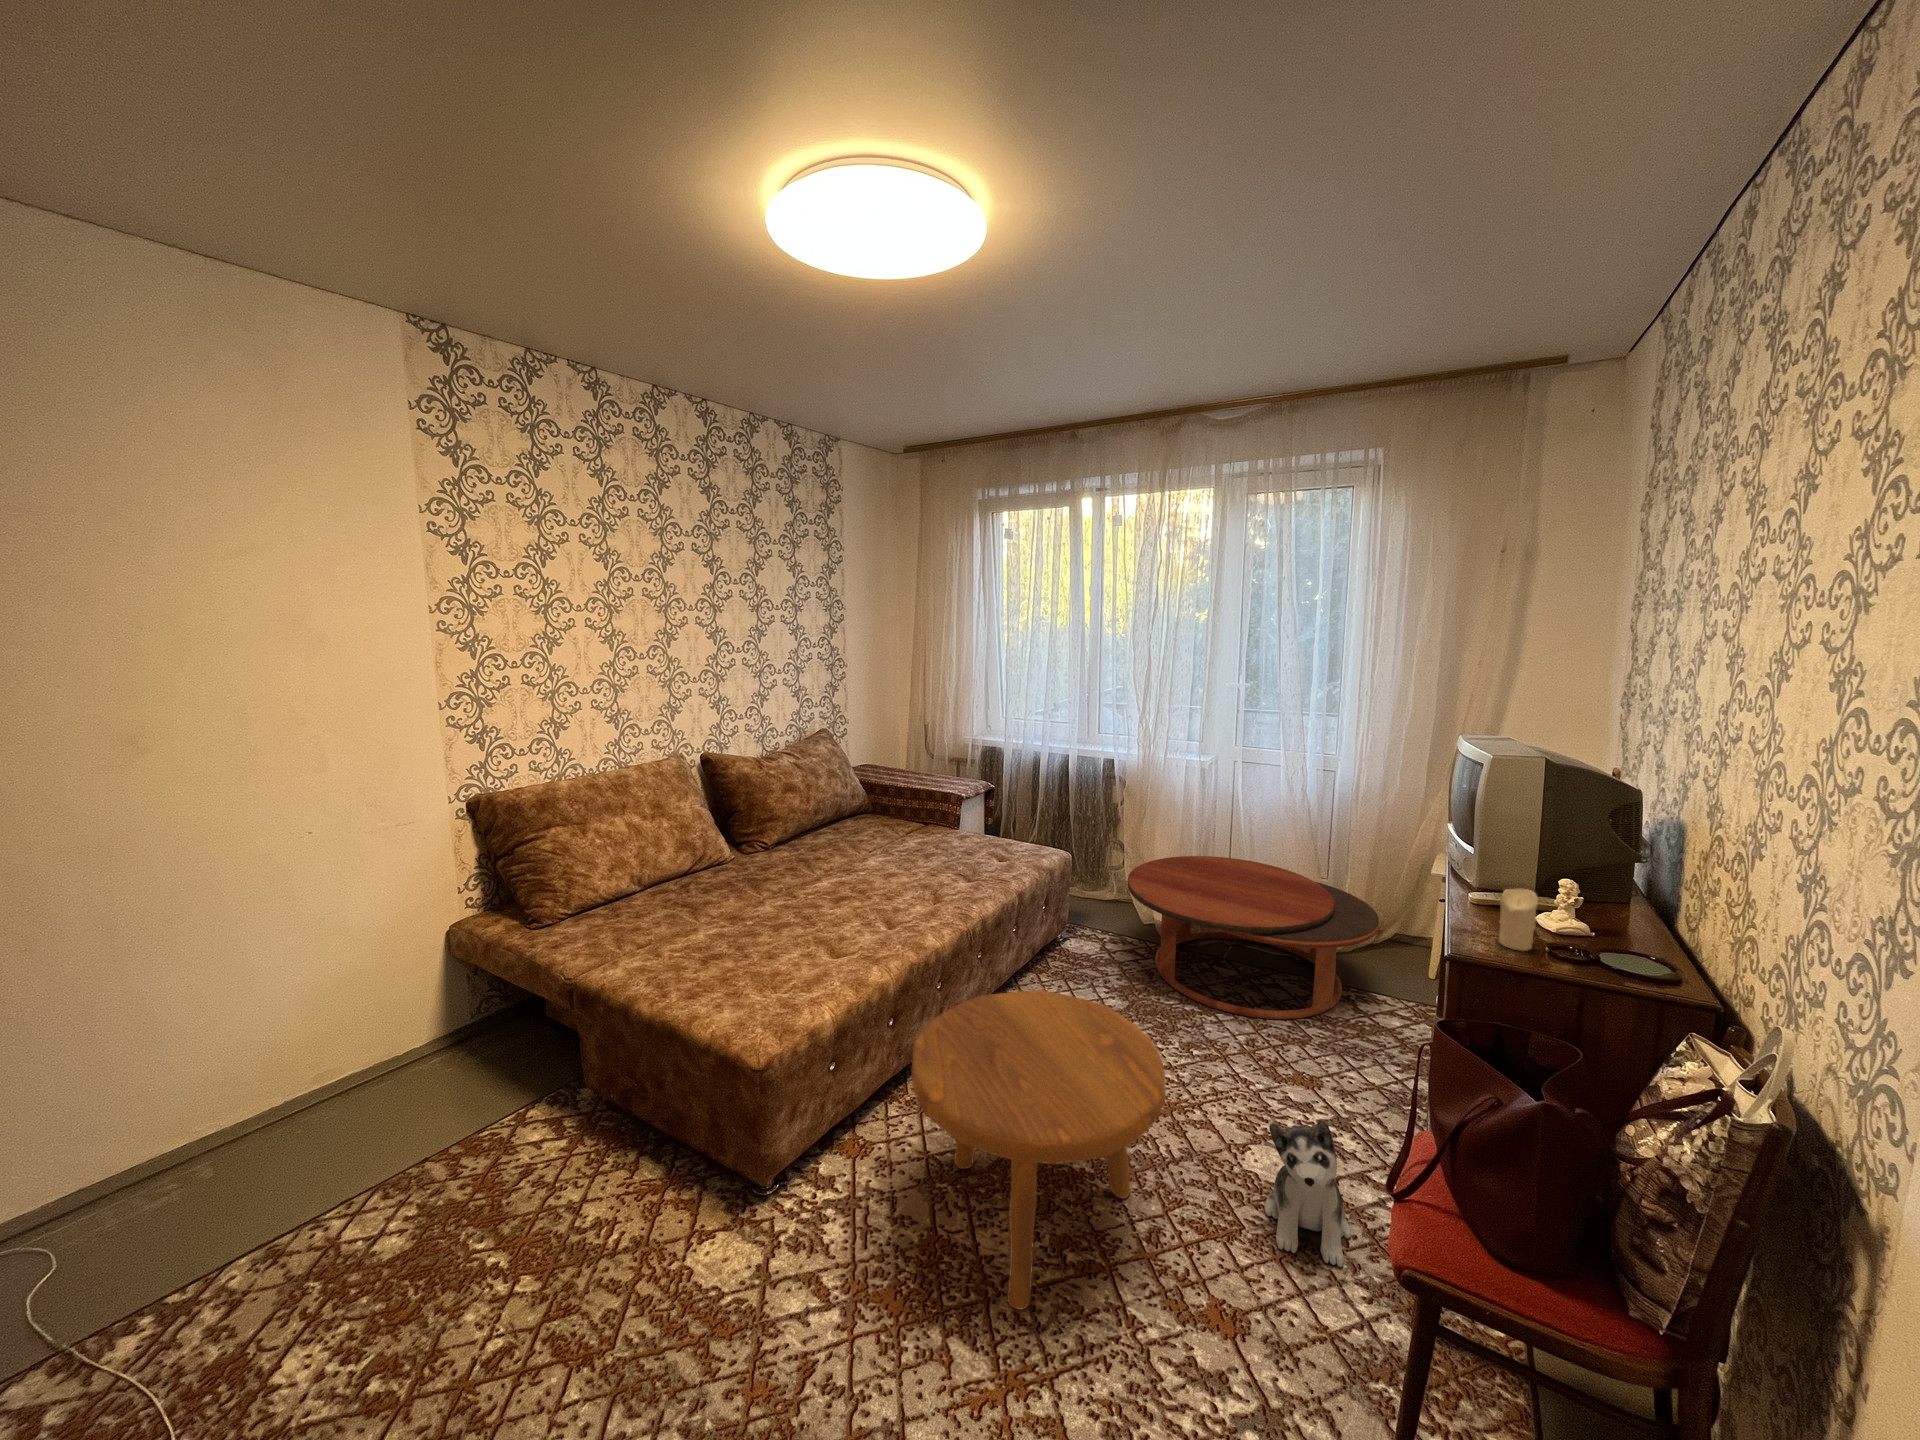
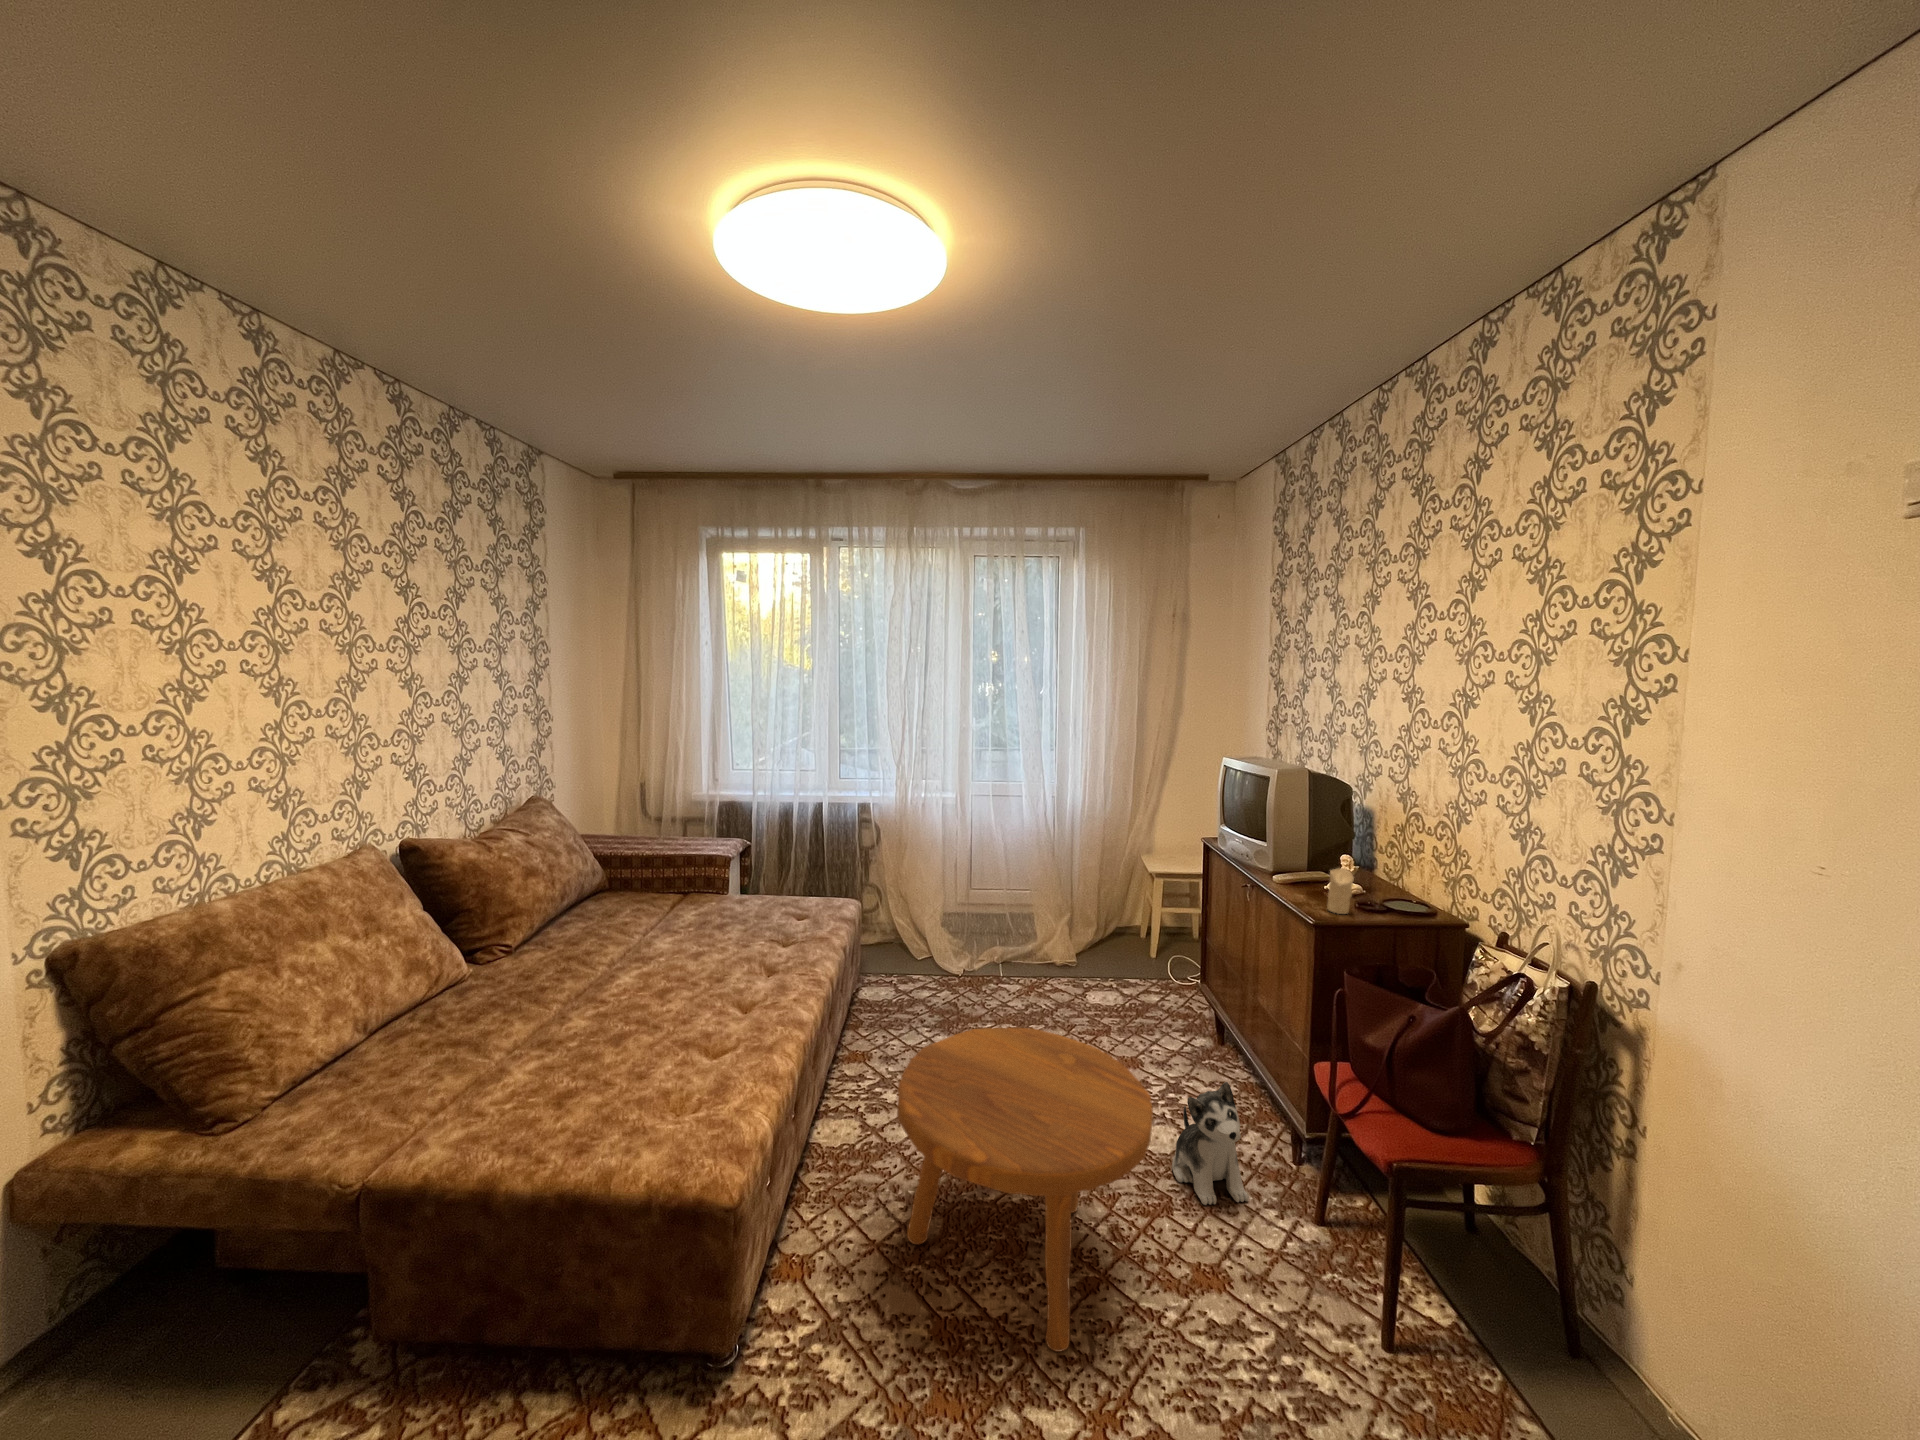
coffee table: present [1127,856,1379,1019] -> none [924,879,1139,1022]

